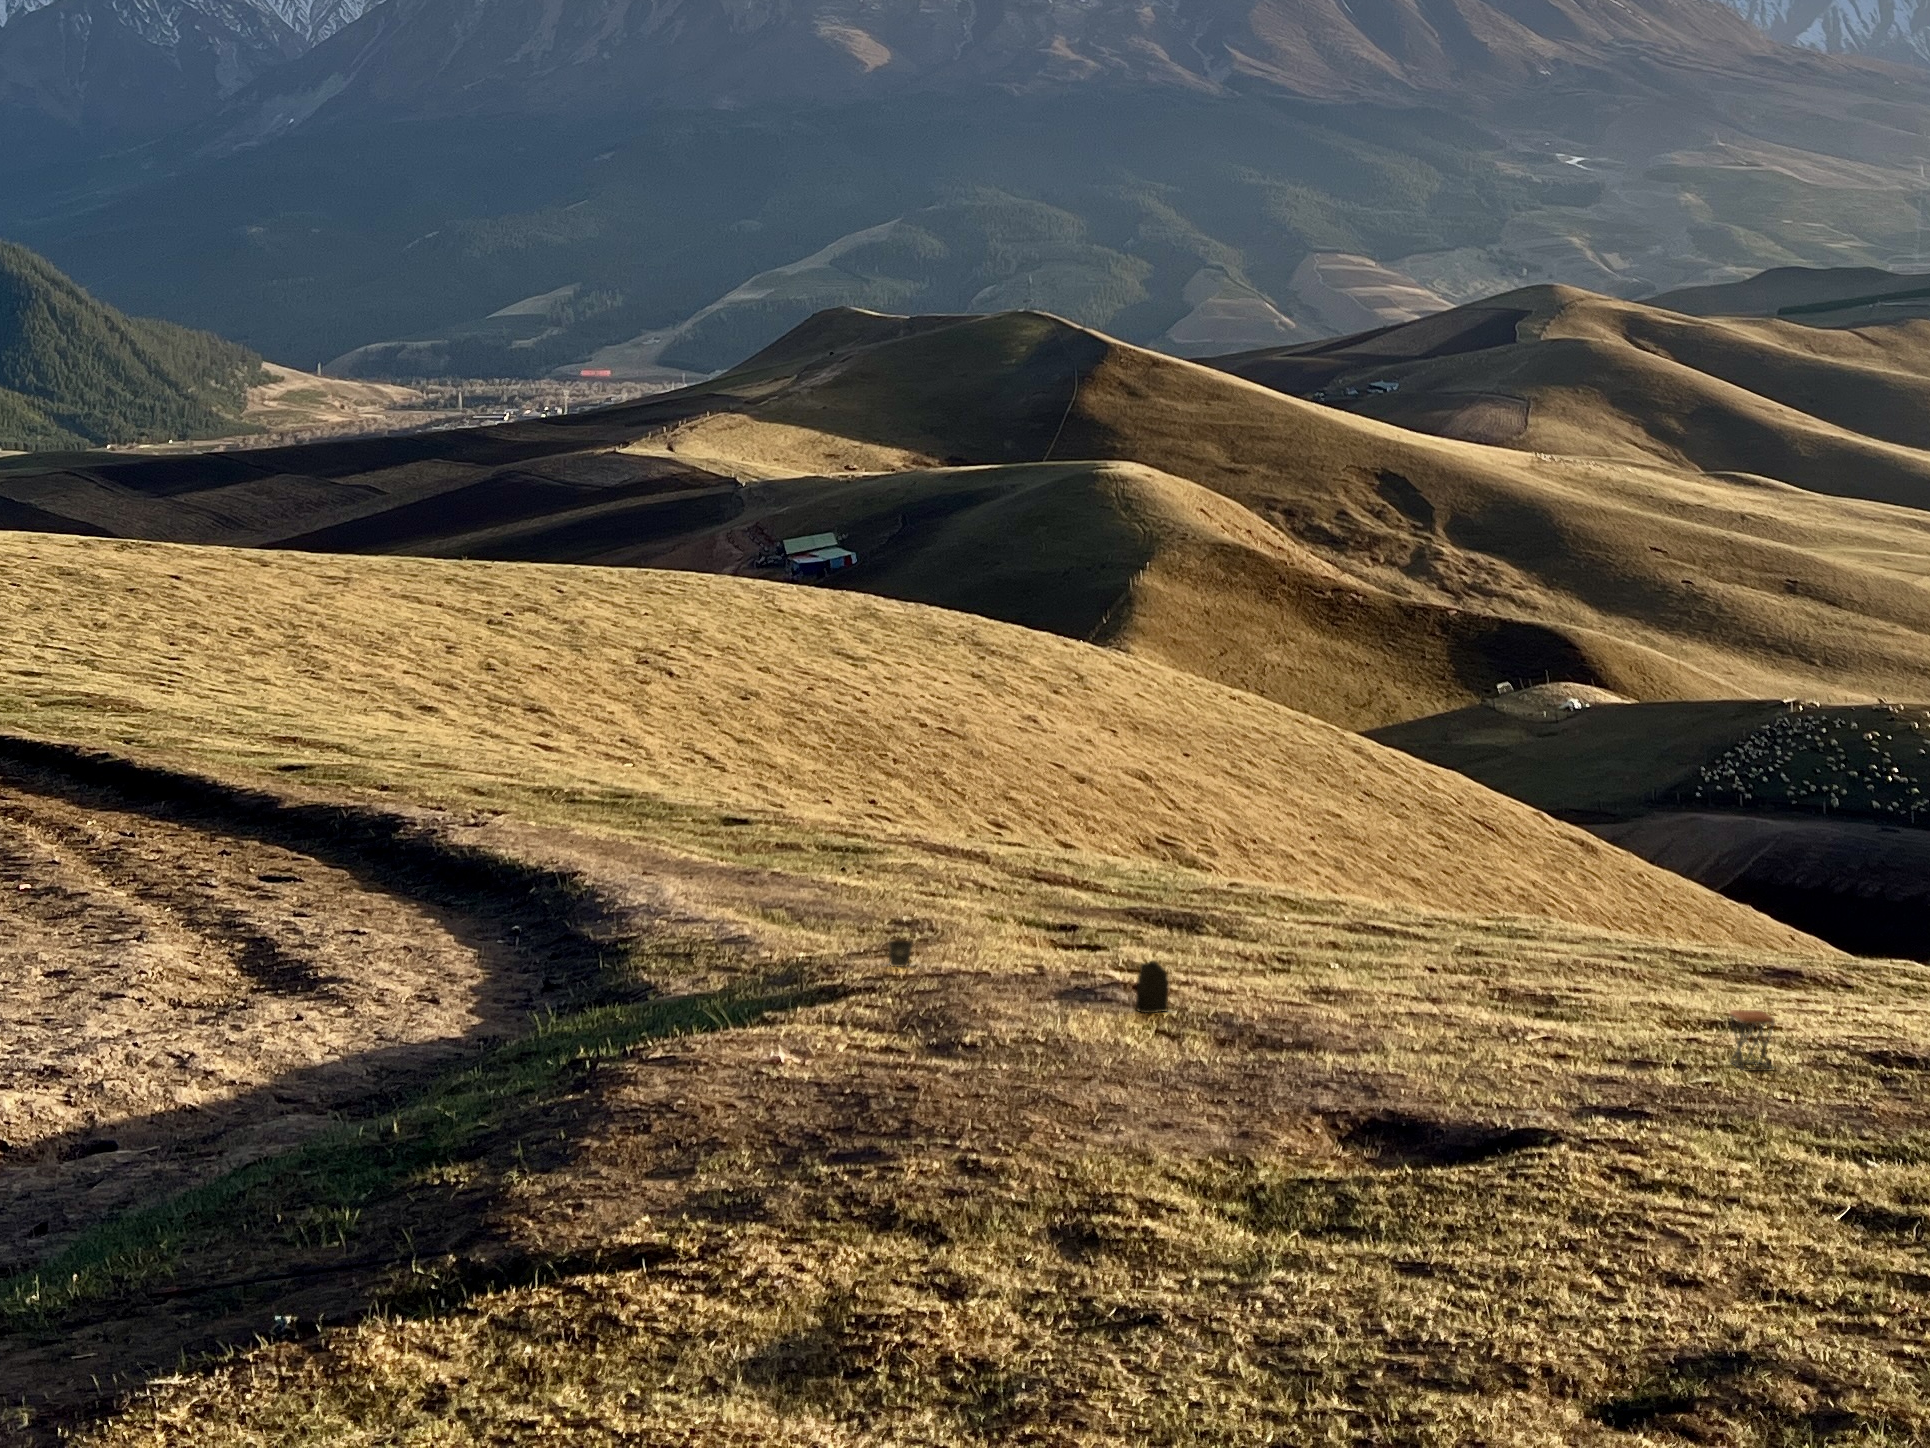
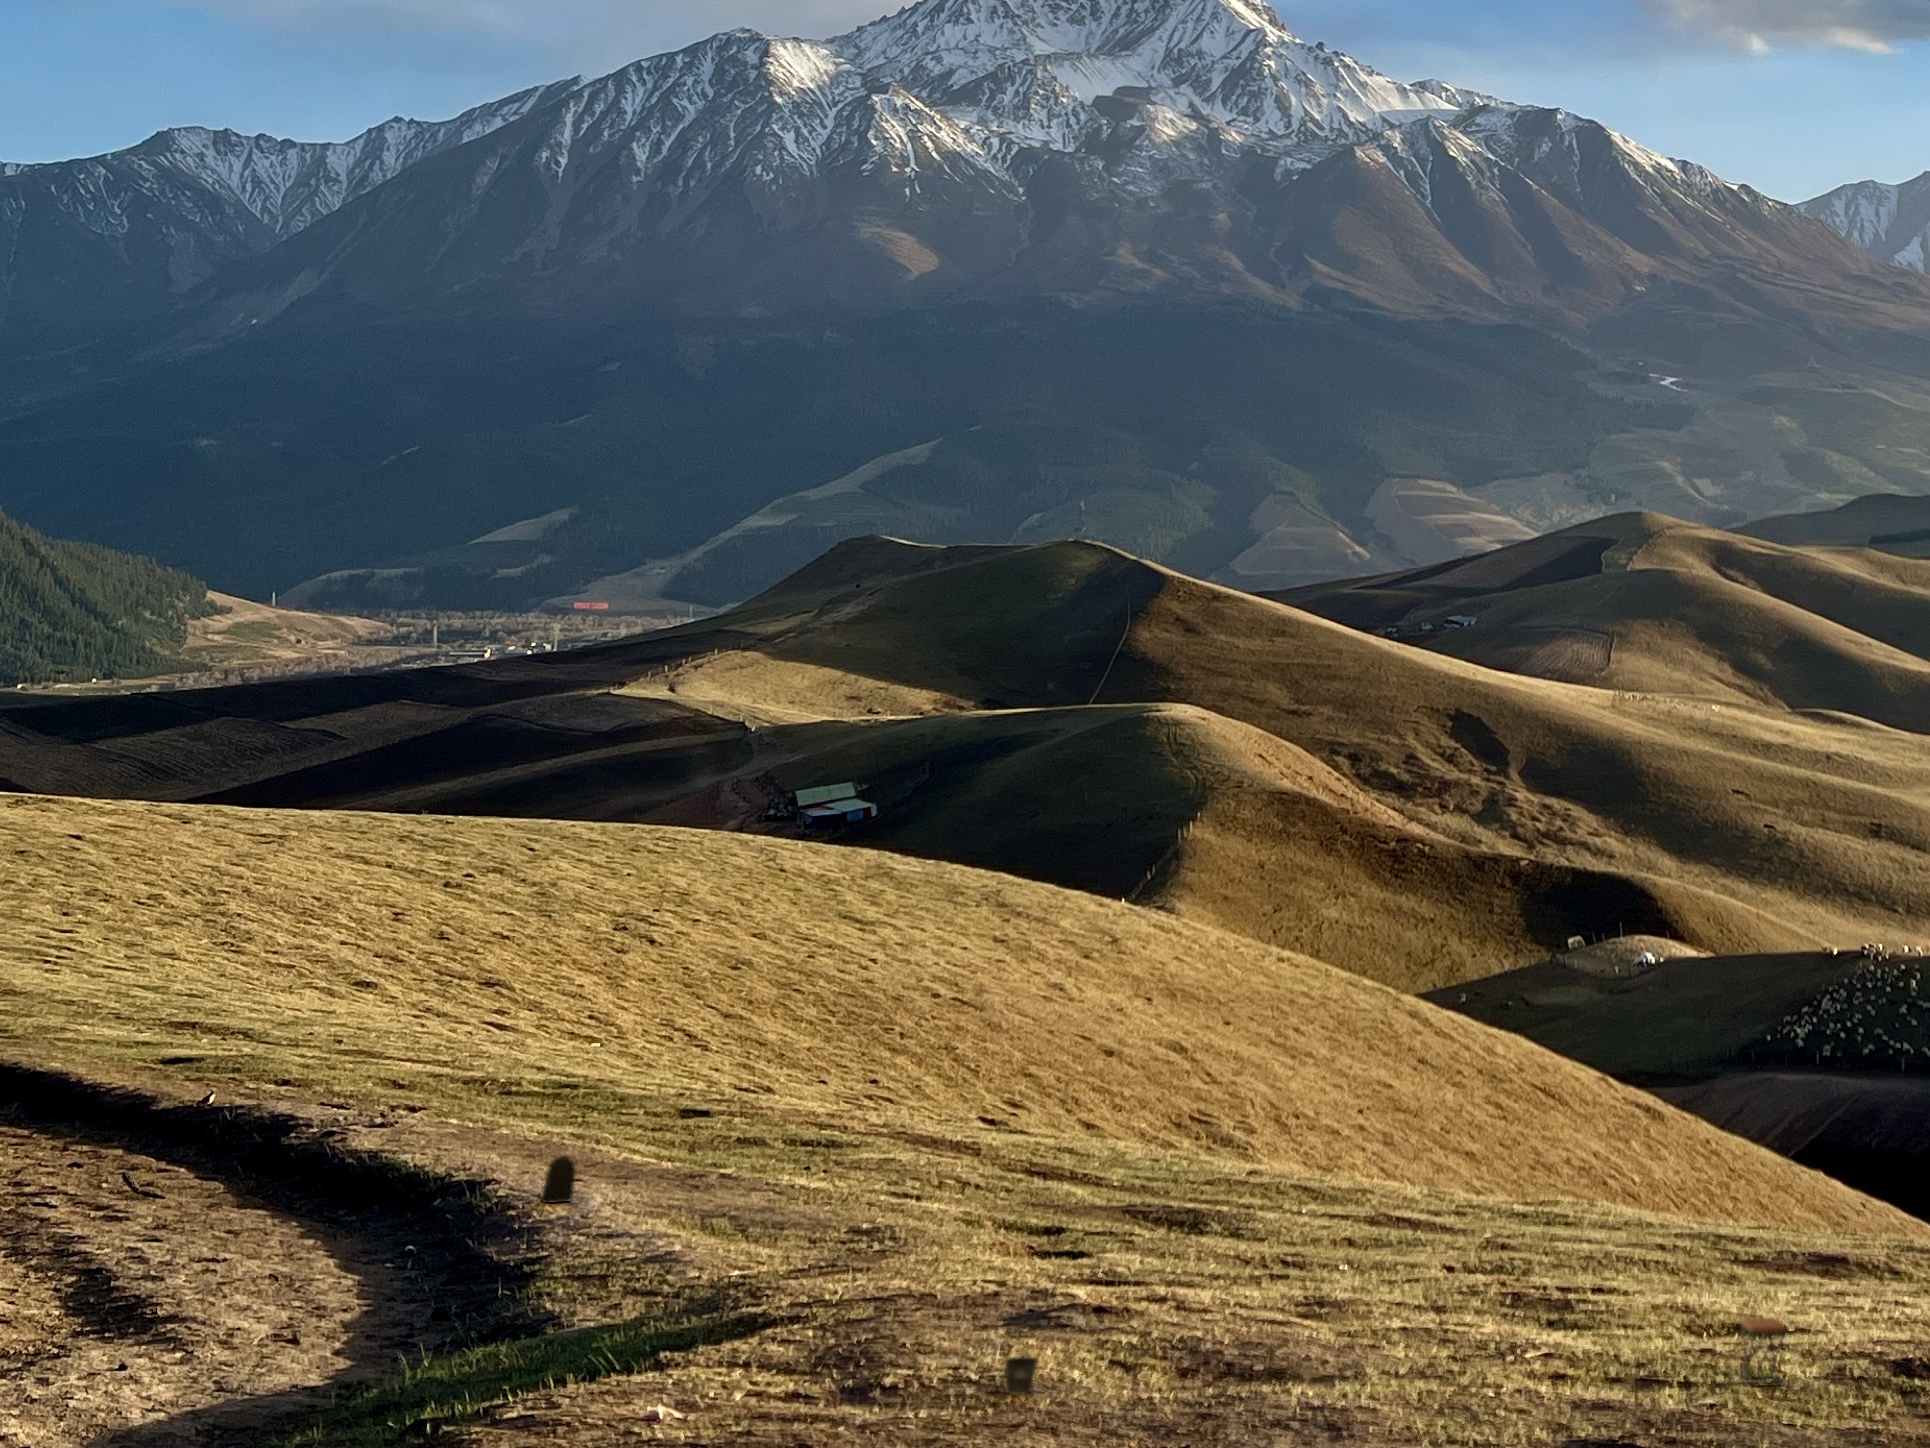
bucket: present [888,940,913,967] -> present [1003,1356,1038,1395]
backpack: present [1136,961,1169,1013] -> present [542,1156,576,1203]

